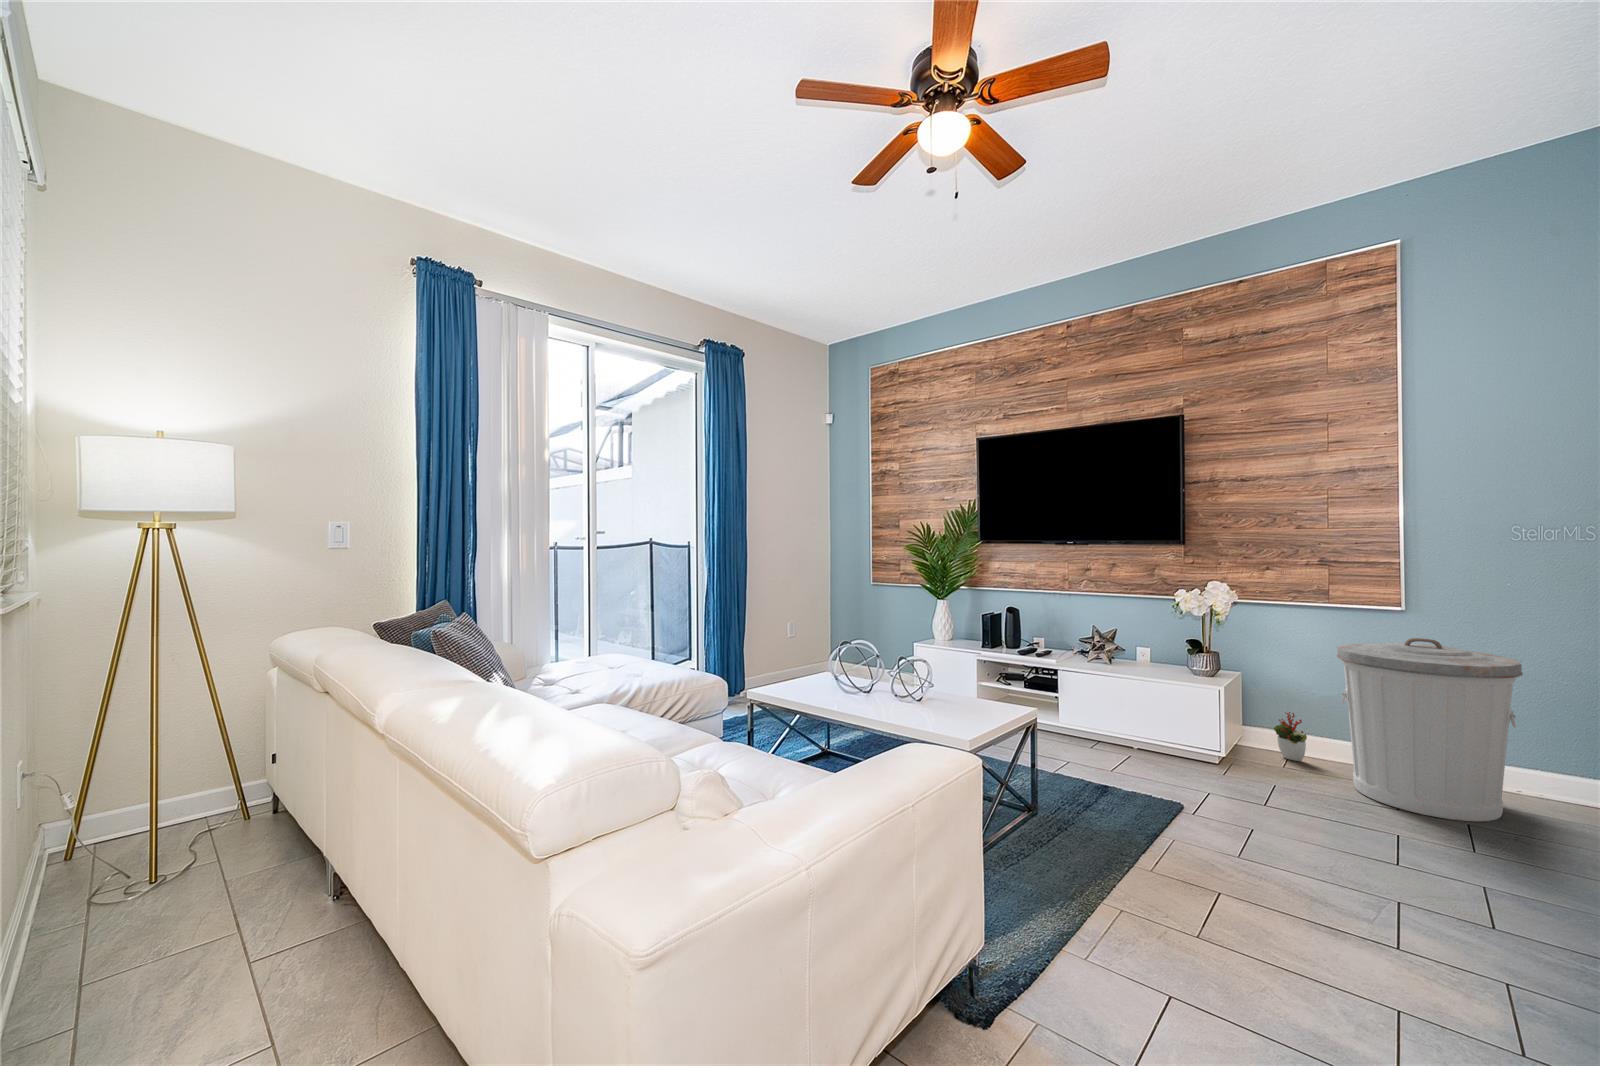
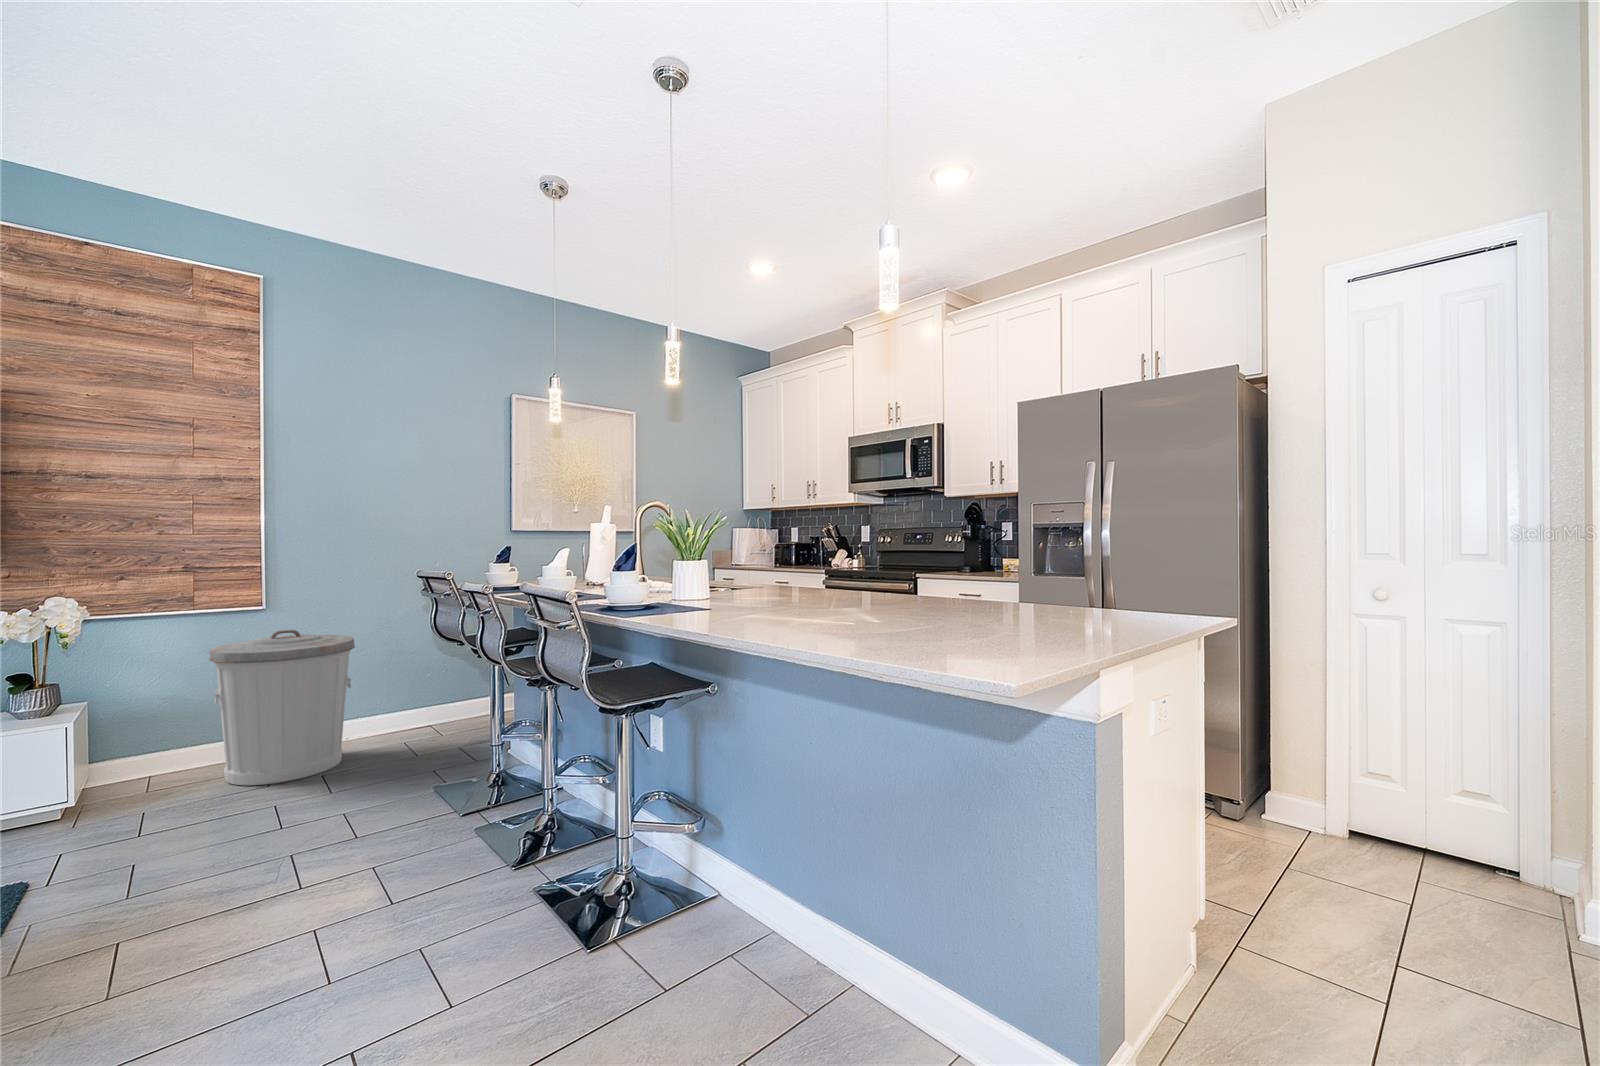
decorative plant: present [1274,712,1307,761] -> none [130,730,171,782]

